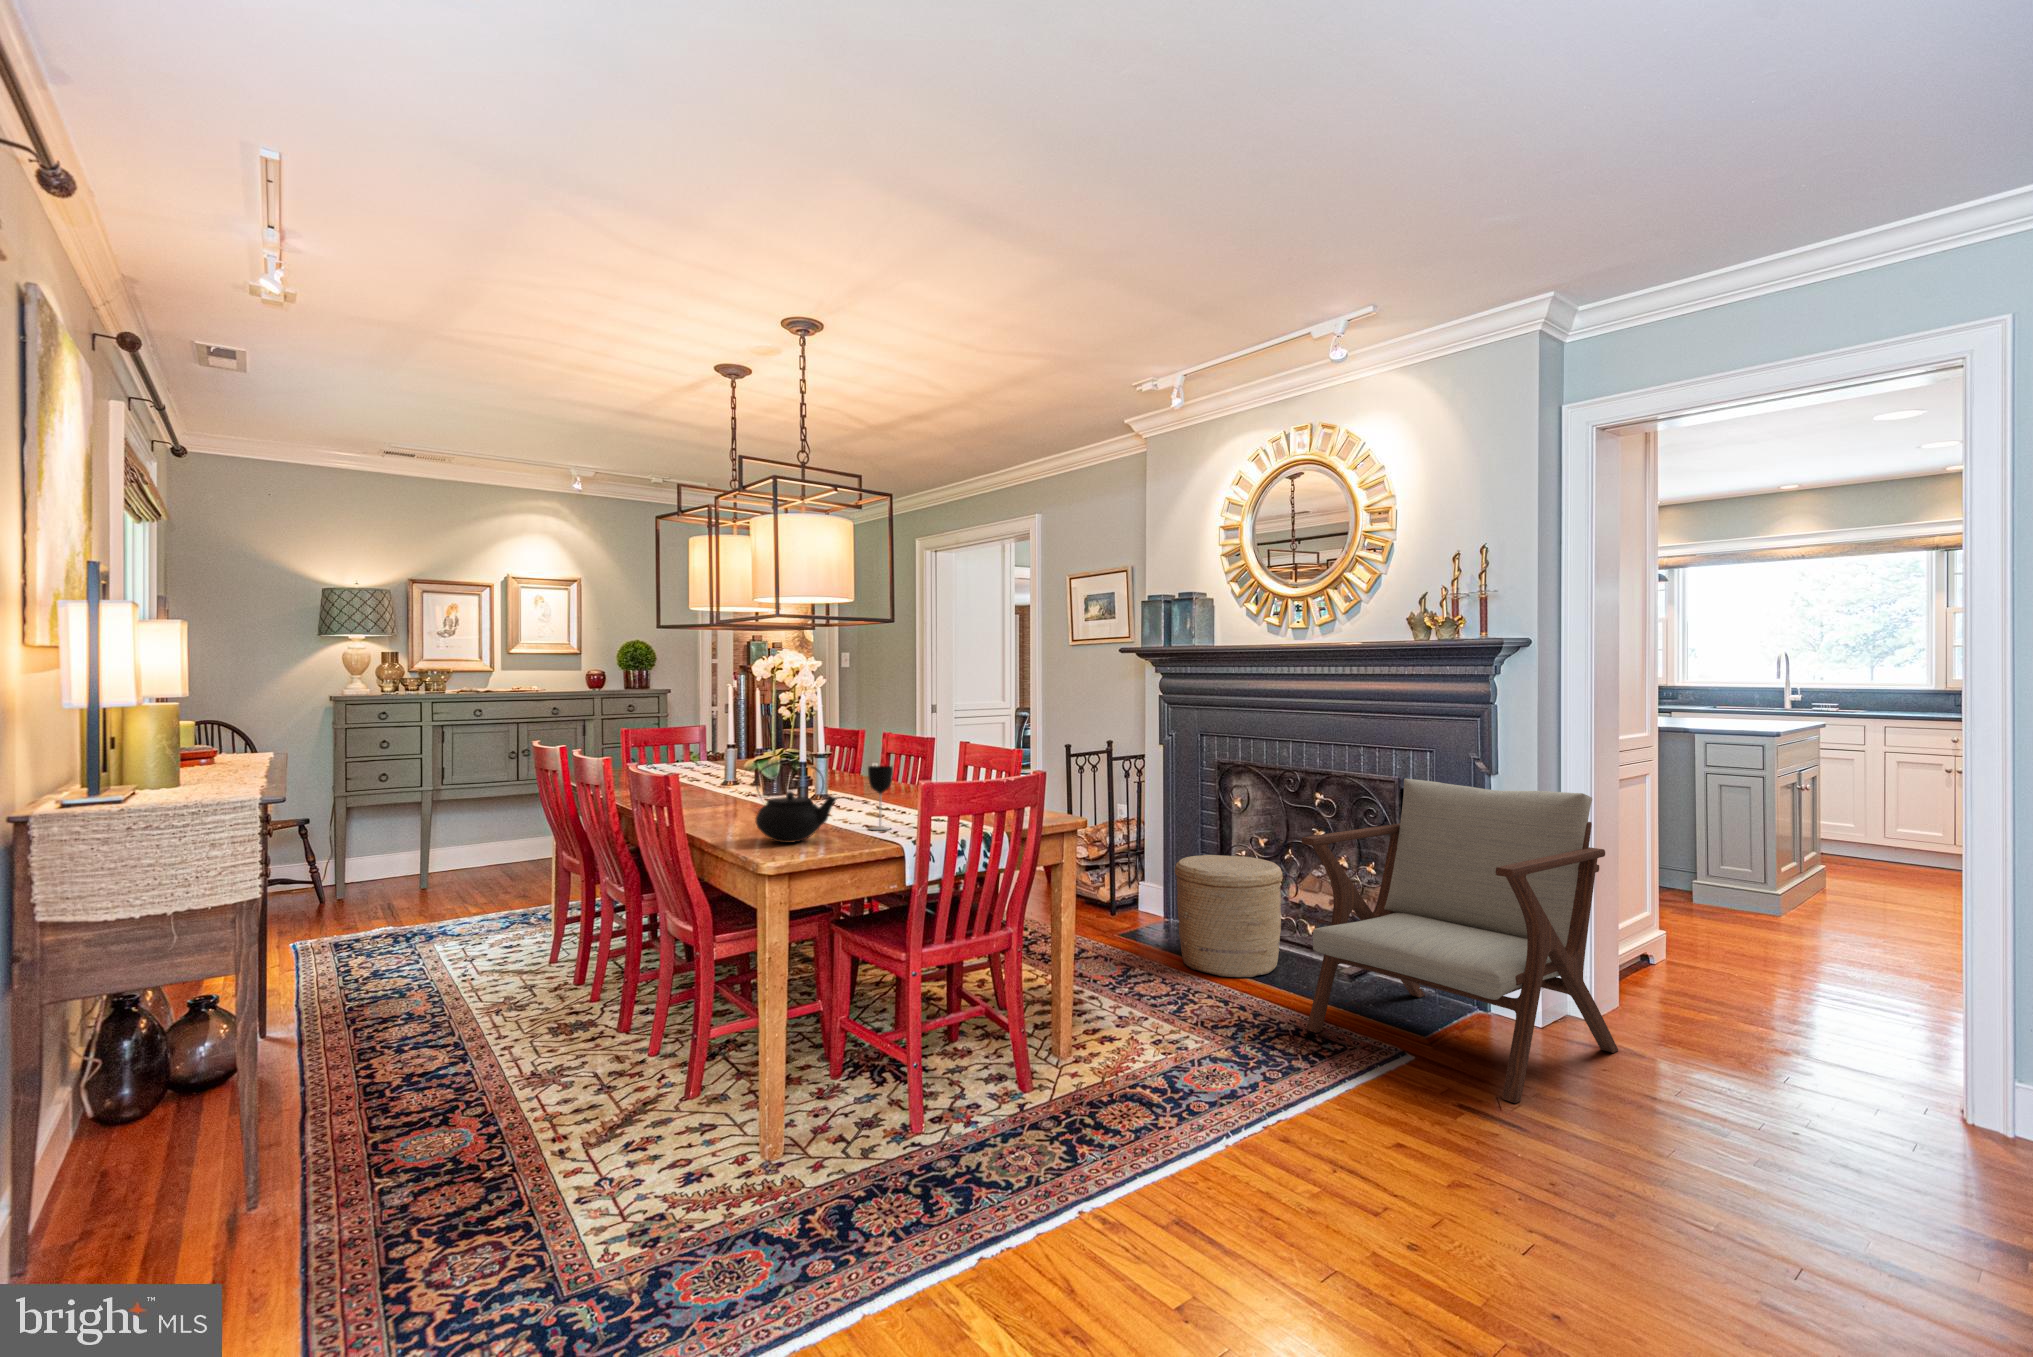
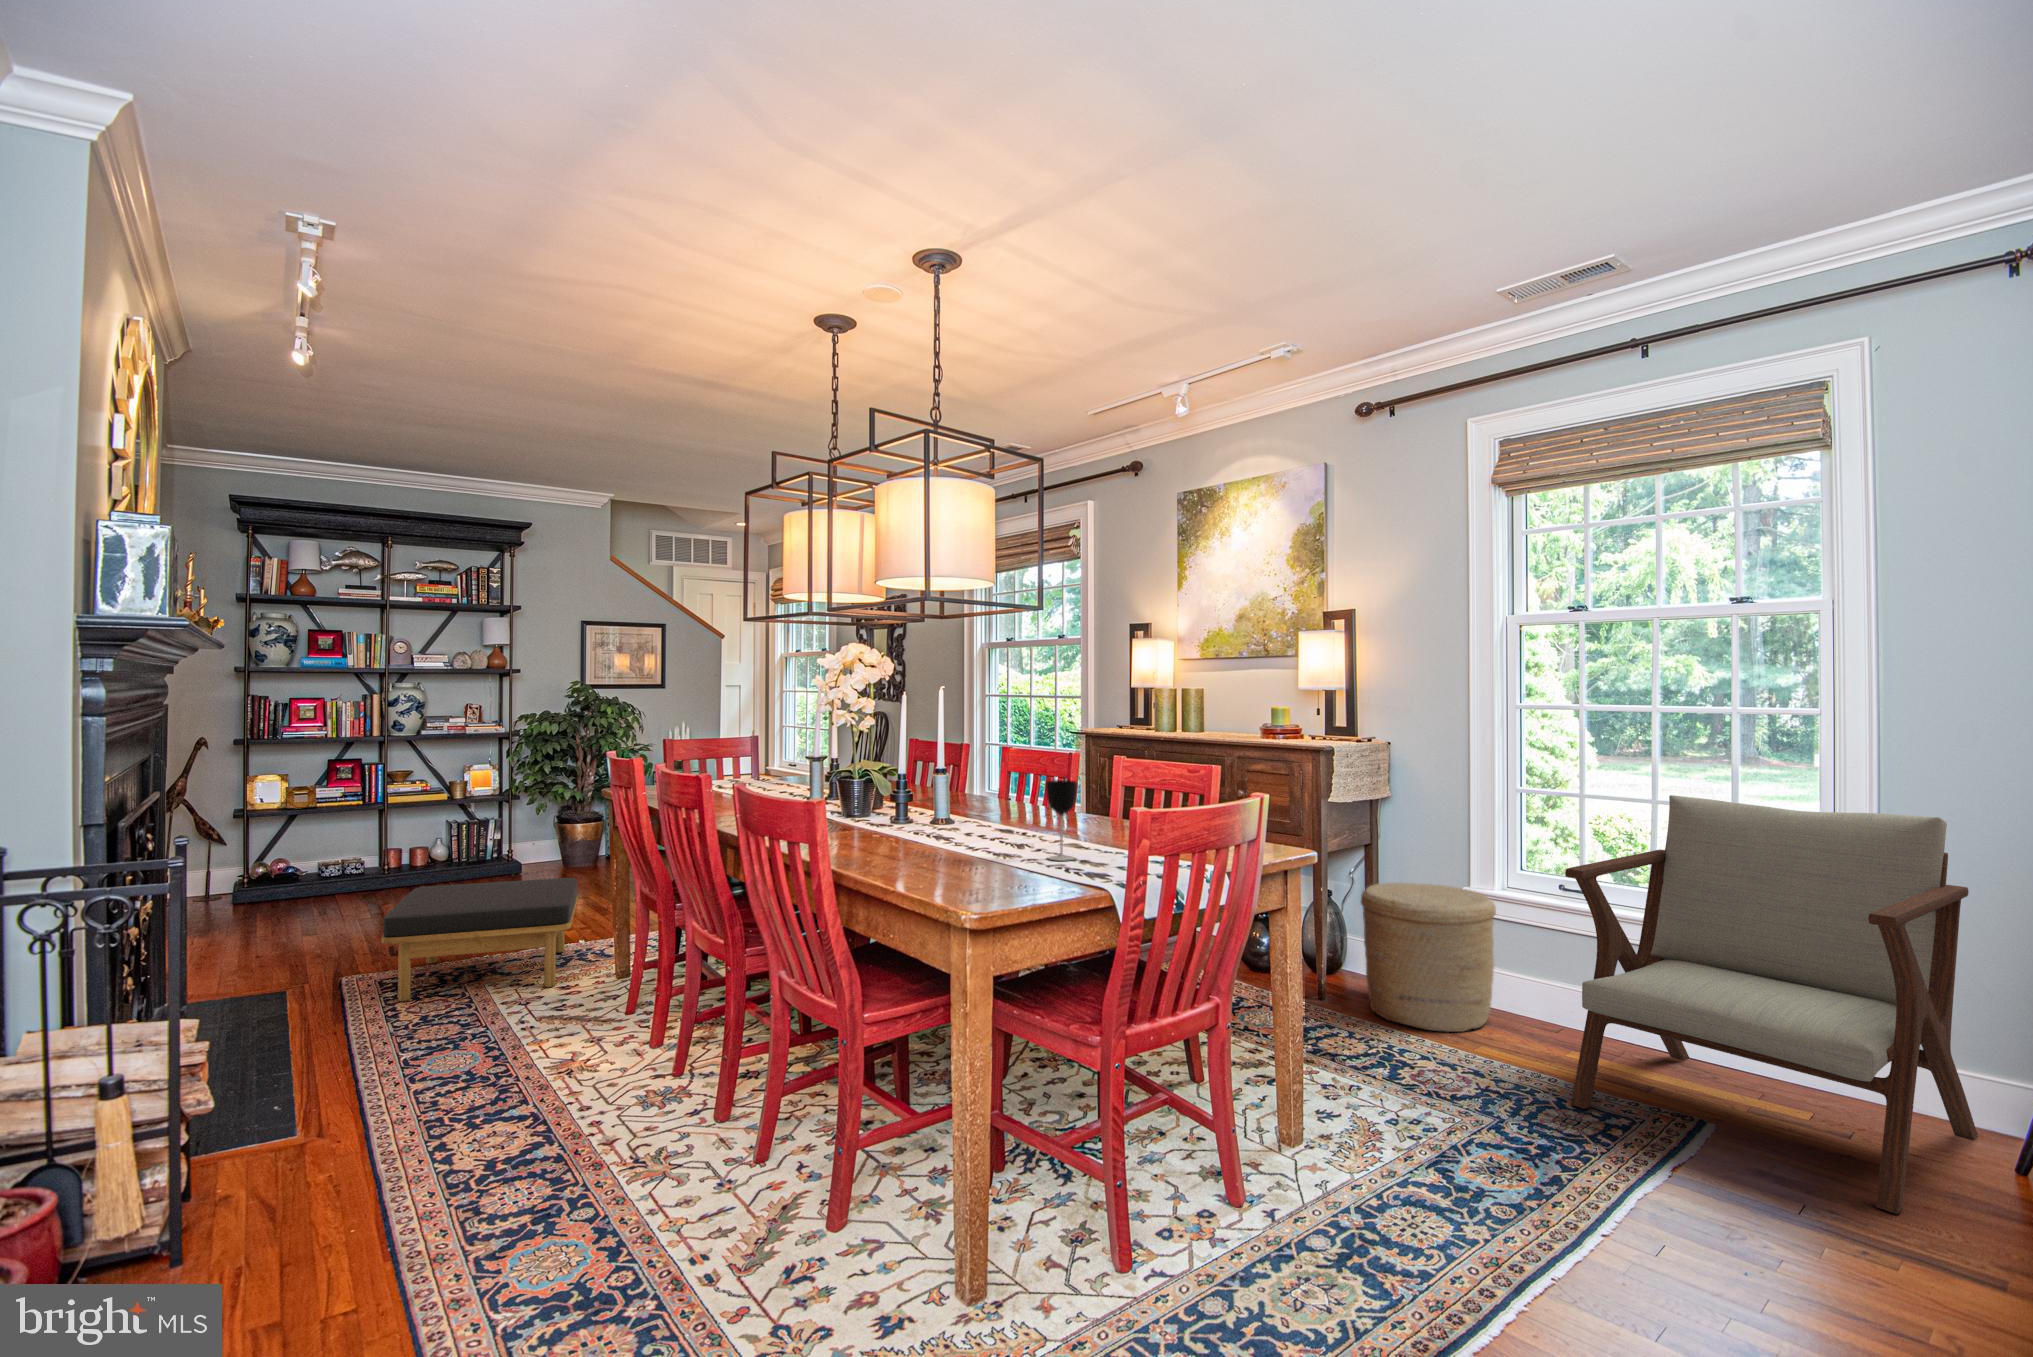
teapot: present [755,761,837,843] -> none [922,776,1026,878]
ottoman: none [344,856,525,959] -> present [382,878,578,1001]

